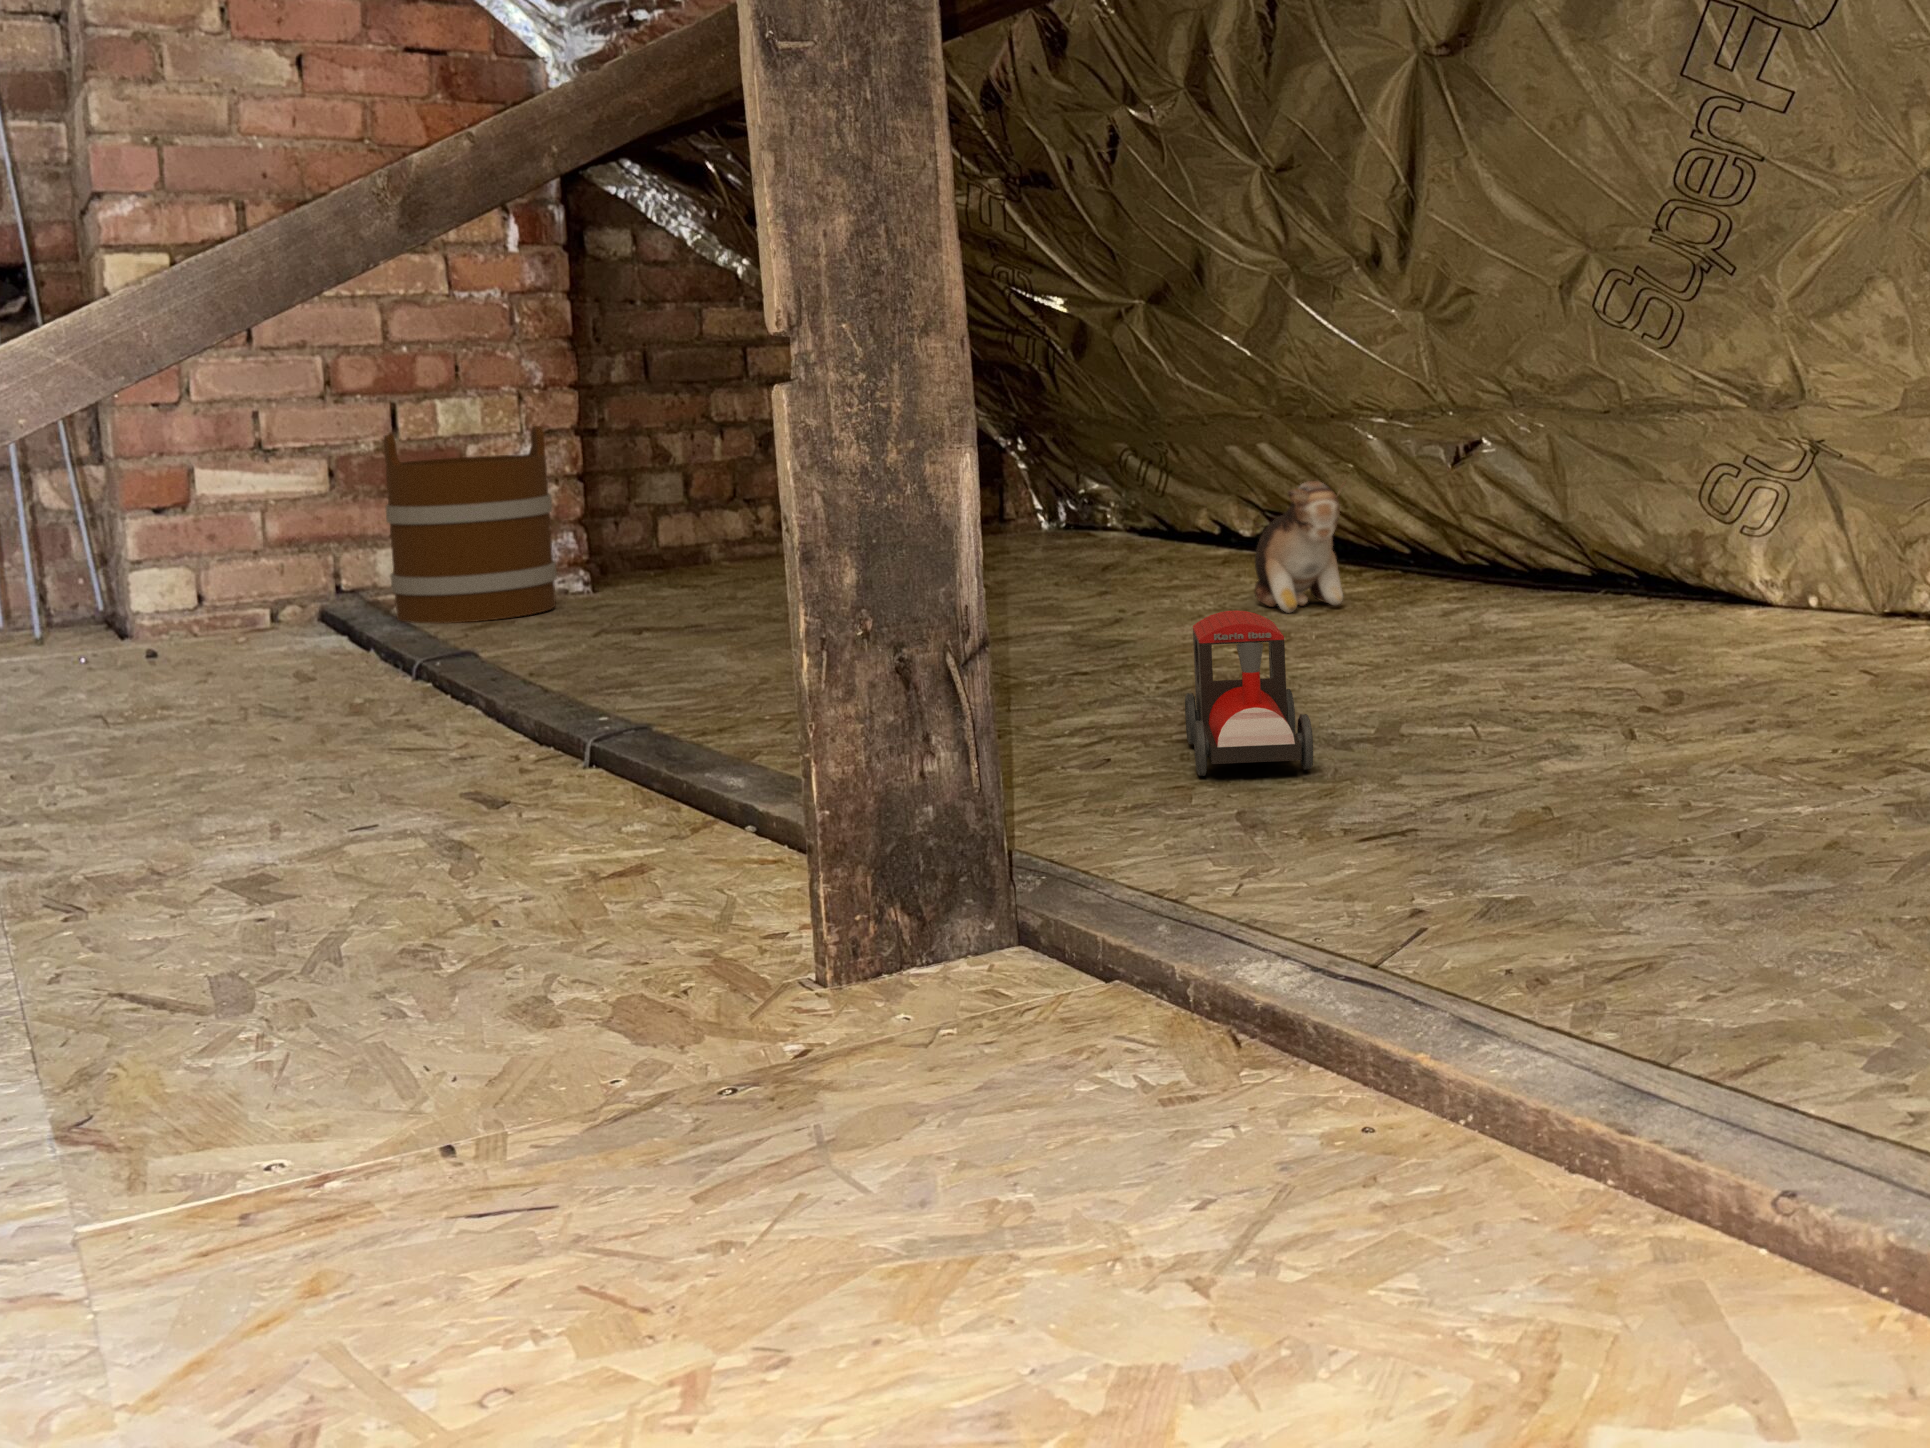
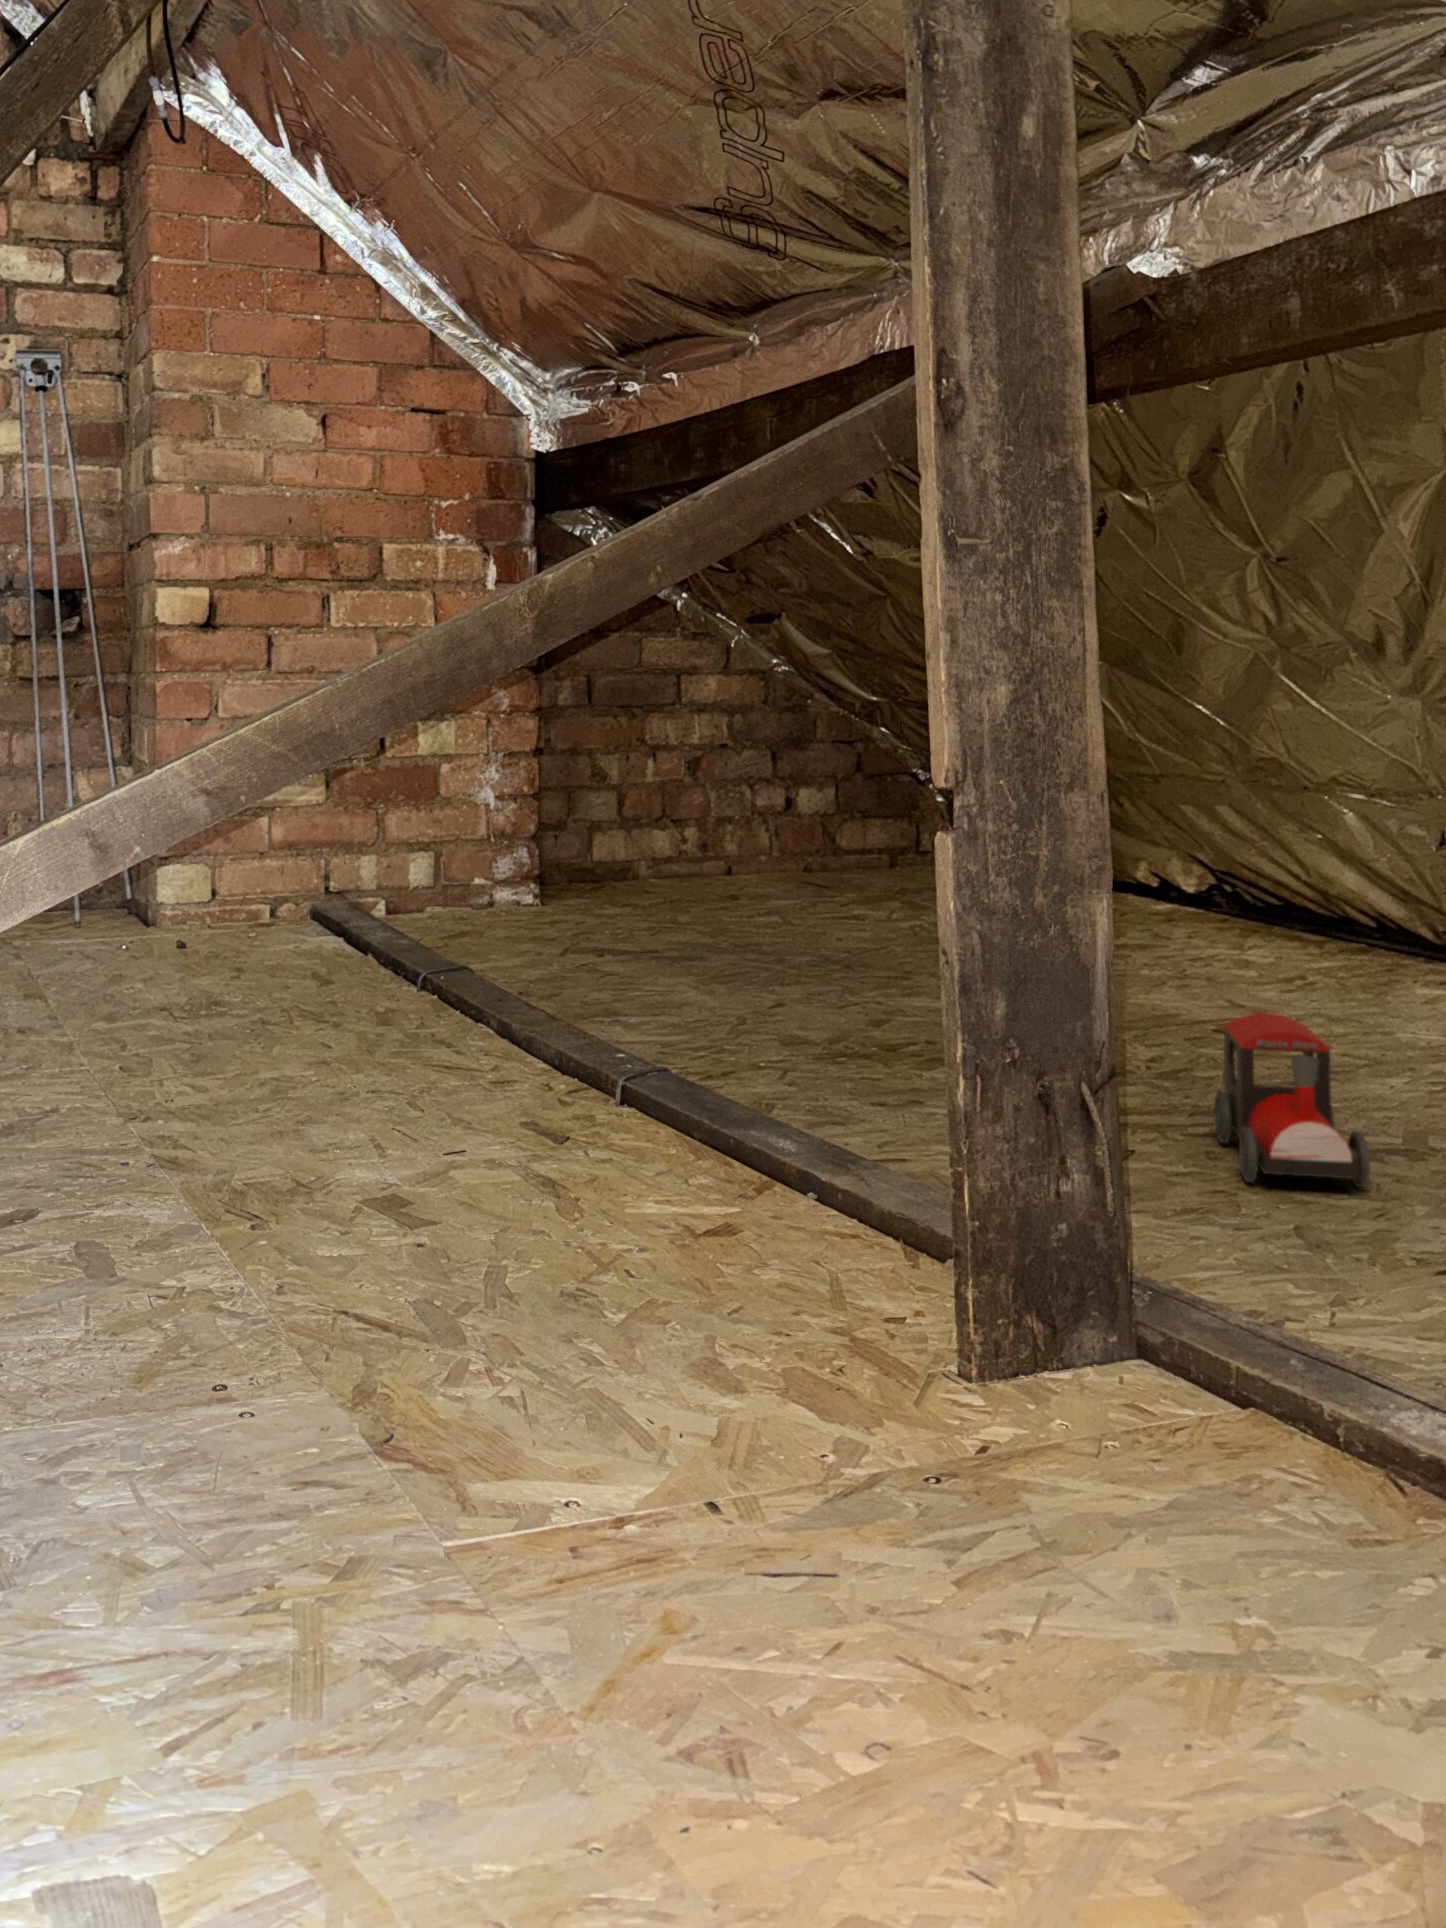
bucket: present [384,426,557,623] -> none [375,750,519,930]
plush toy: present [1255,481,1345,613] -> none [1213,857,1326,986]

